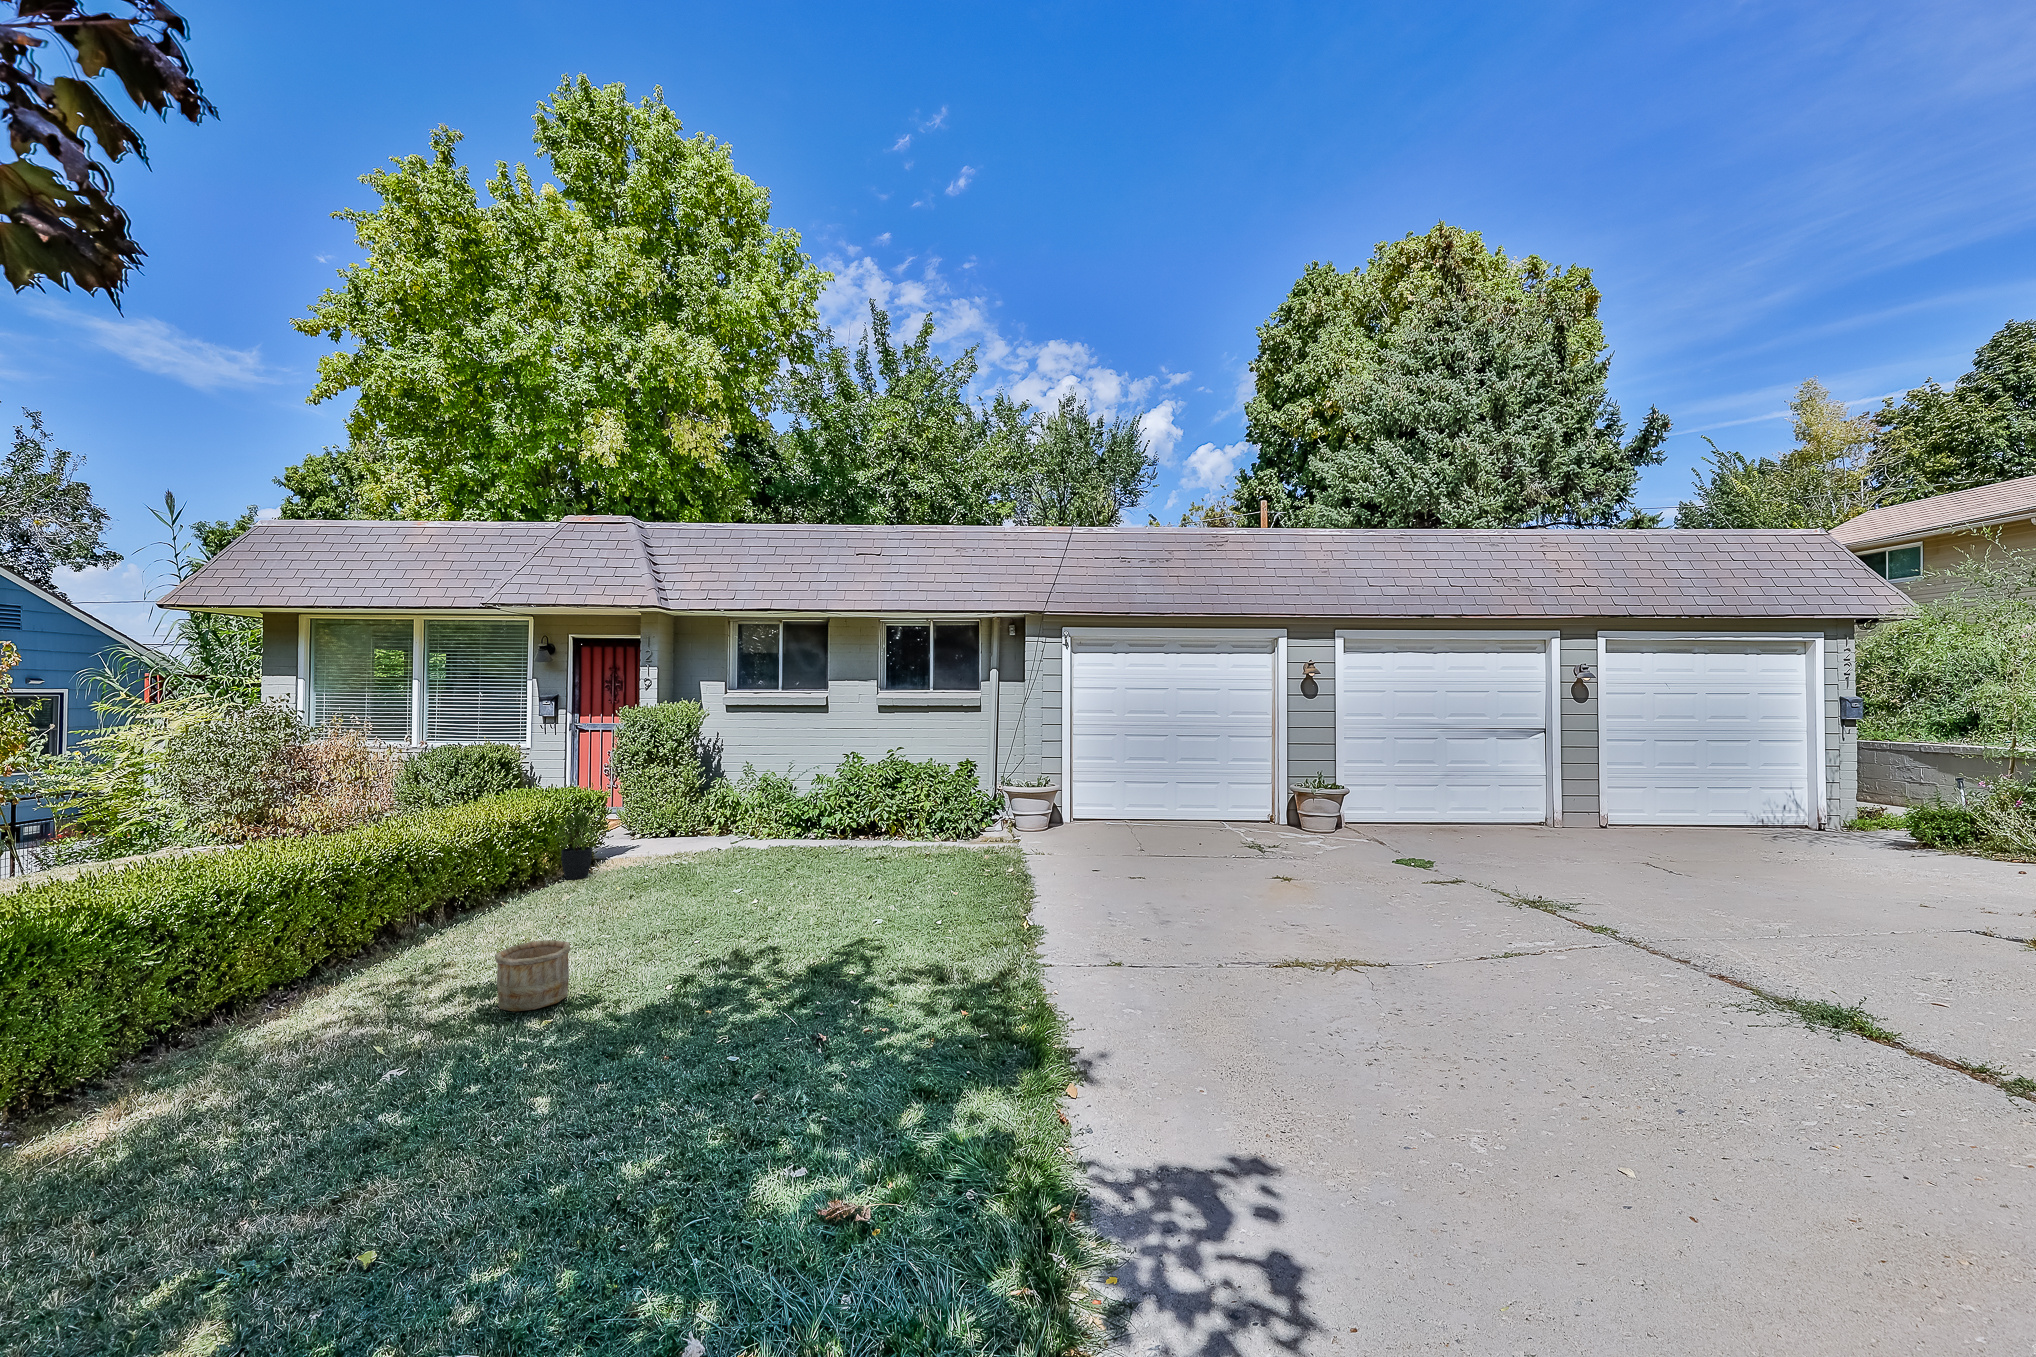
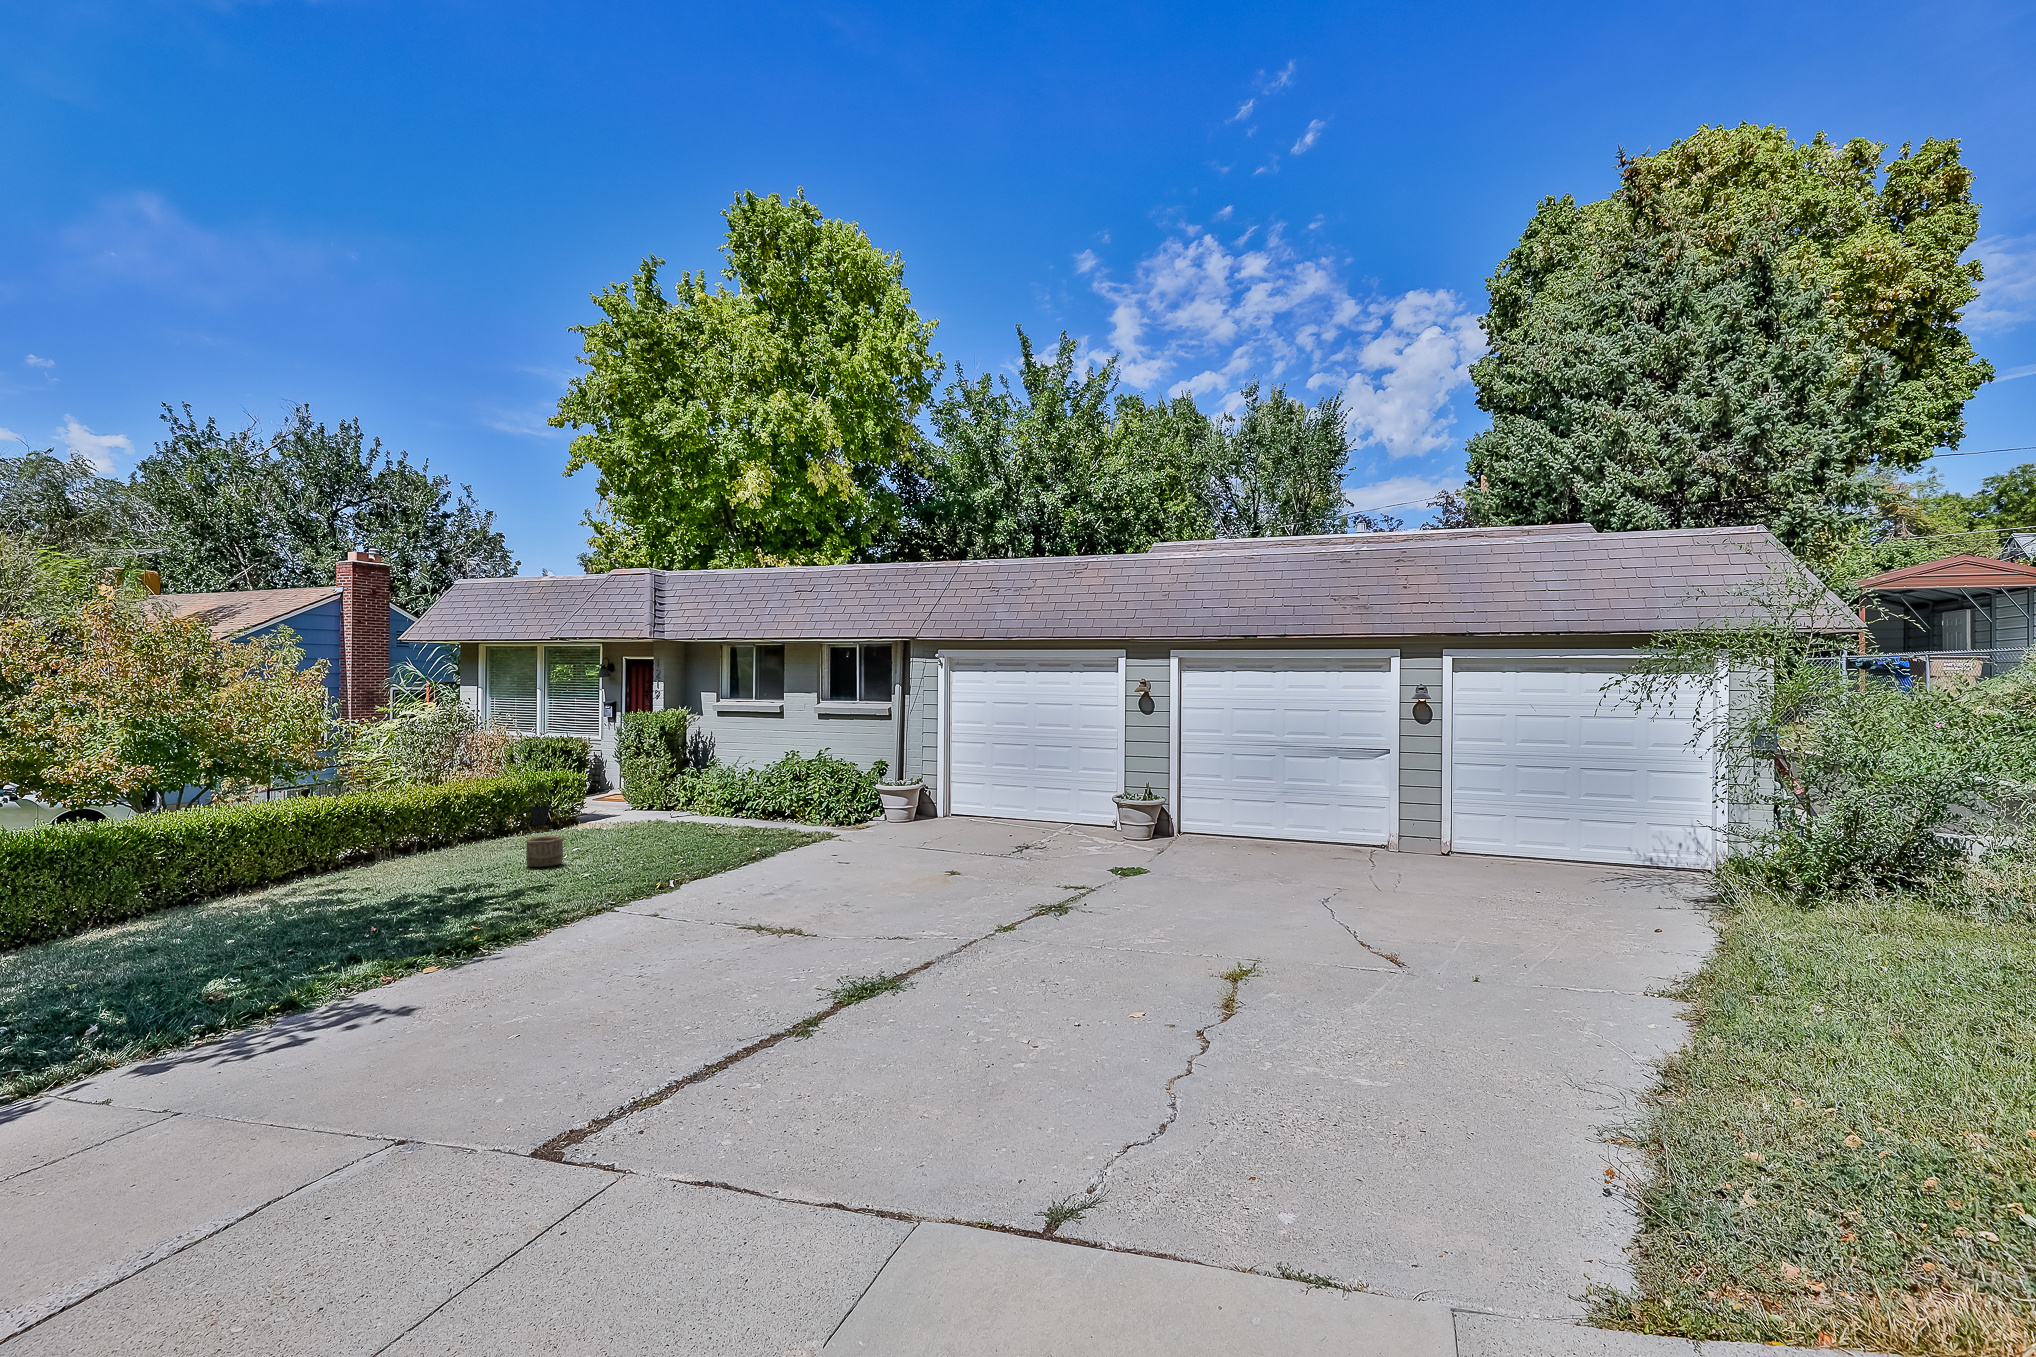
wooden bucket: present [495,940,571,1012] -> present [525,836,564,867]

